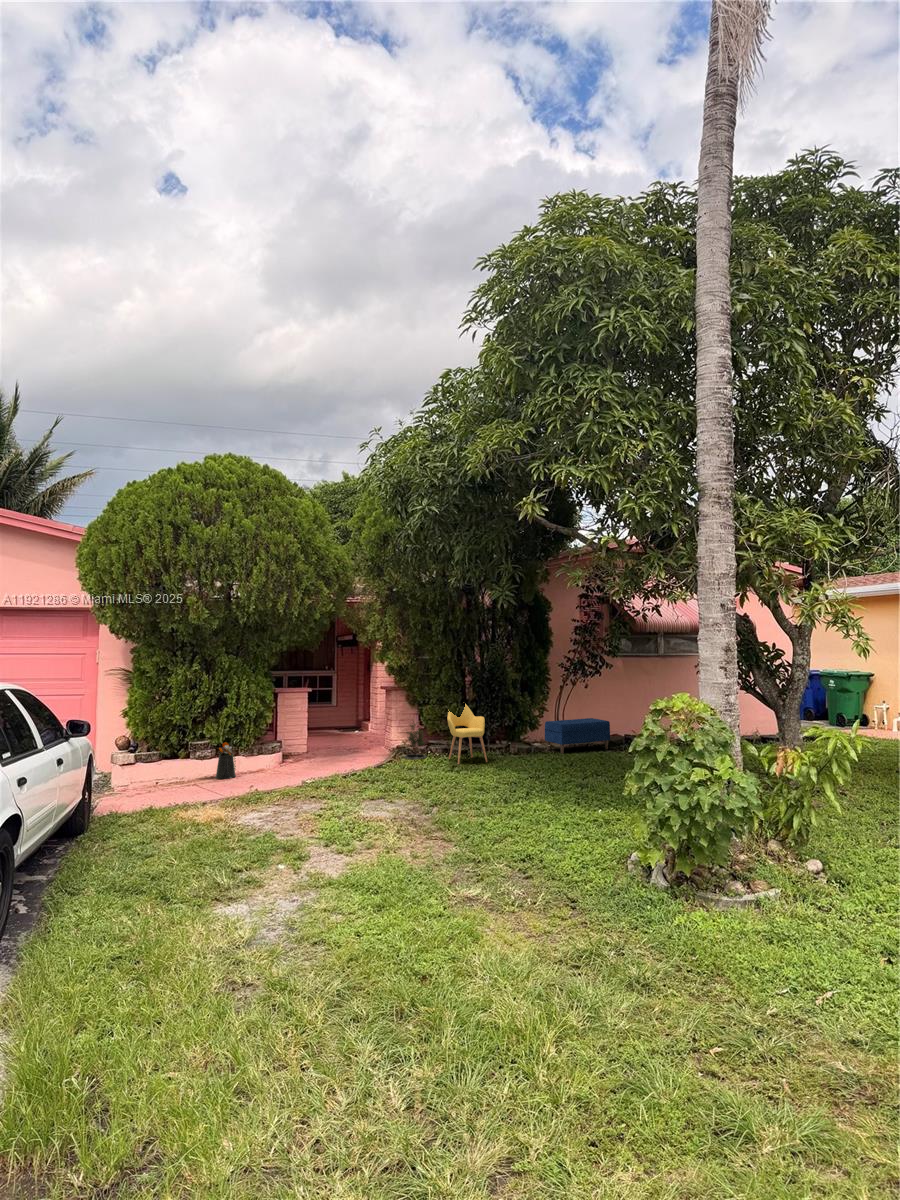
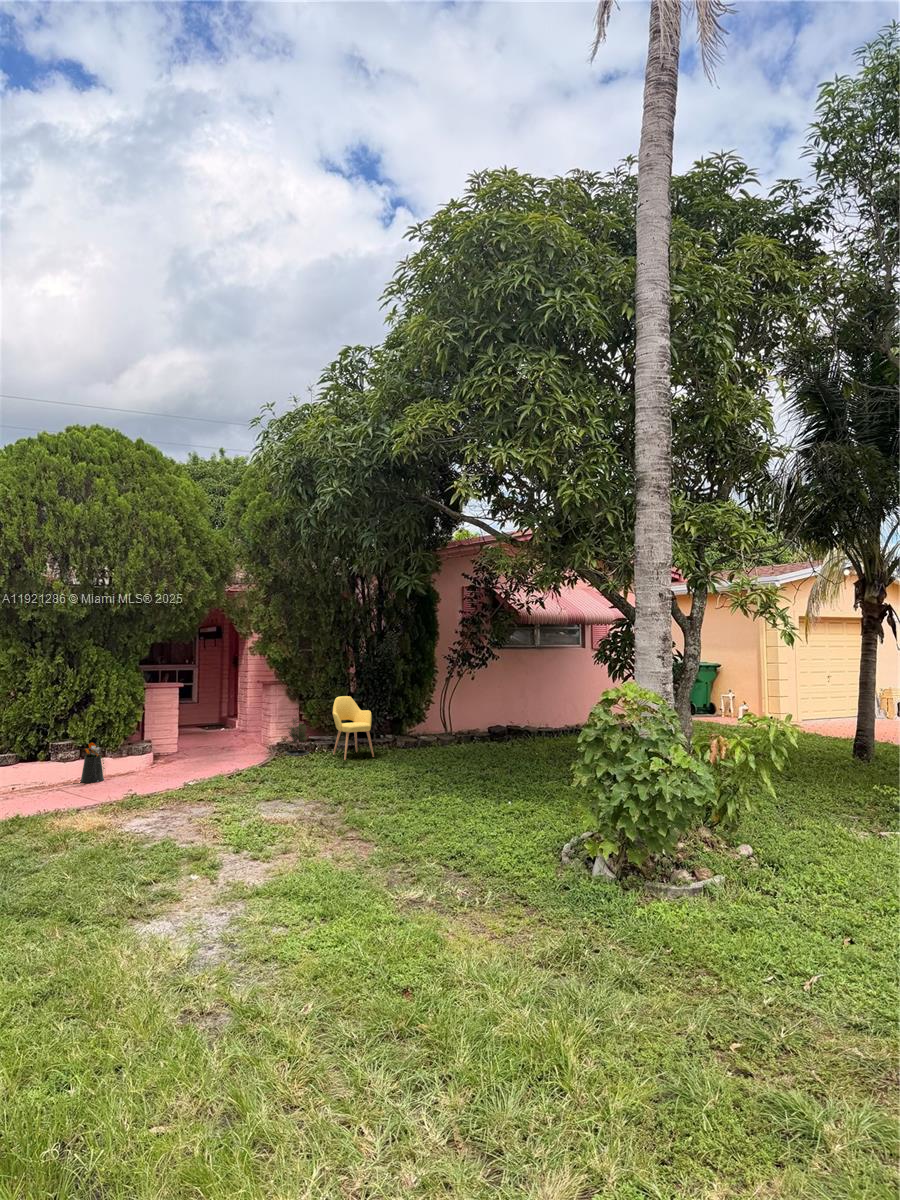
bench: present [545,718,610,754] -> none [429,710,493,746]

